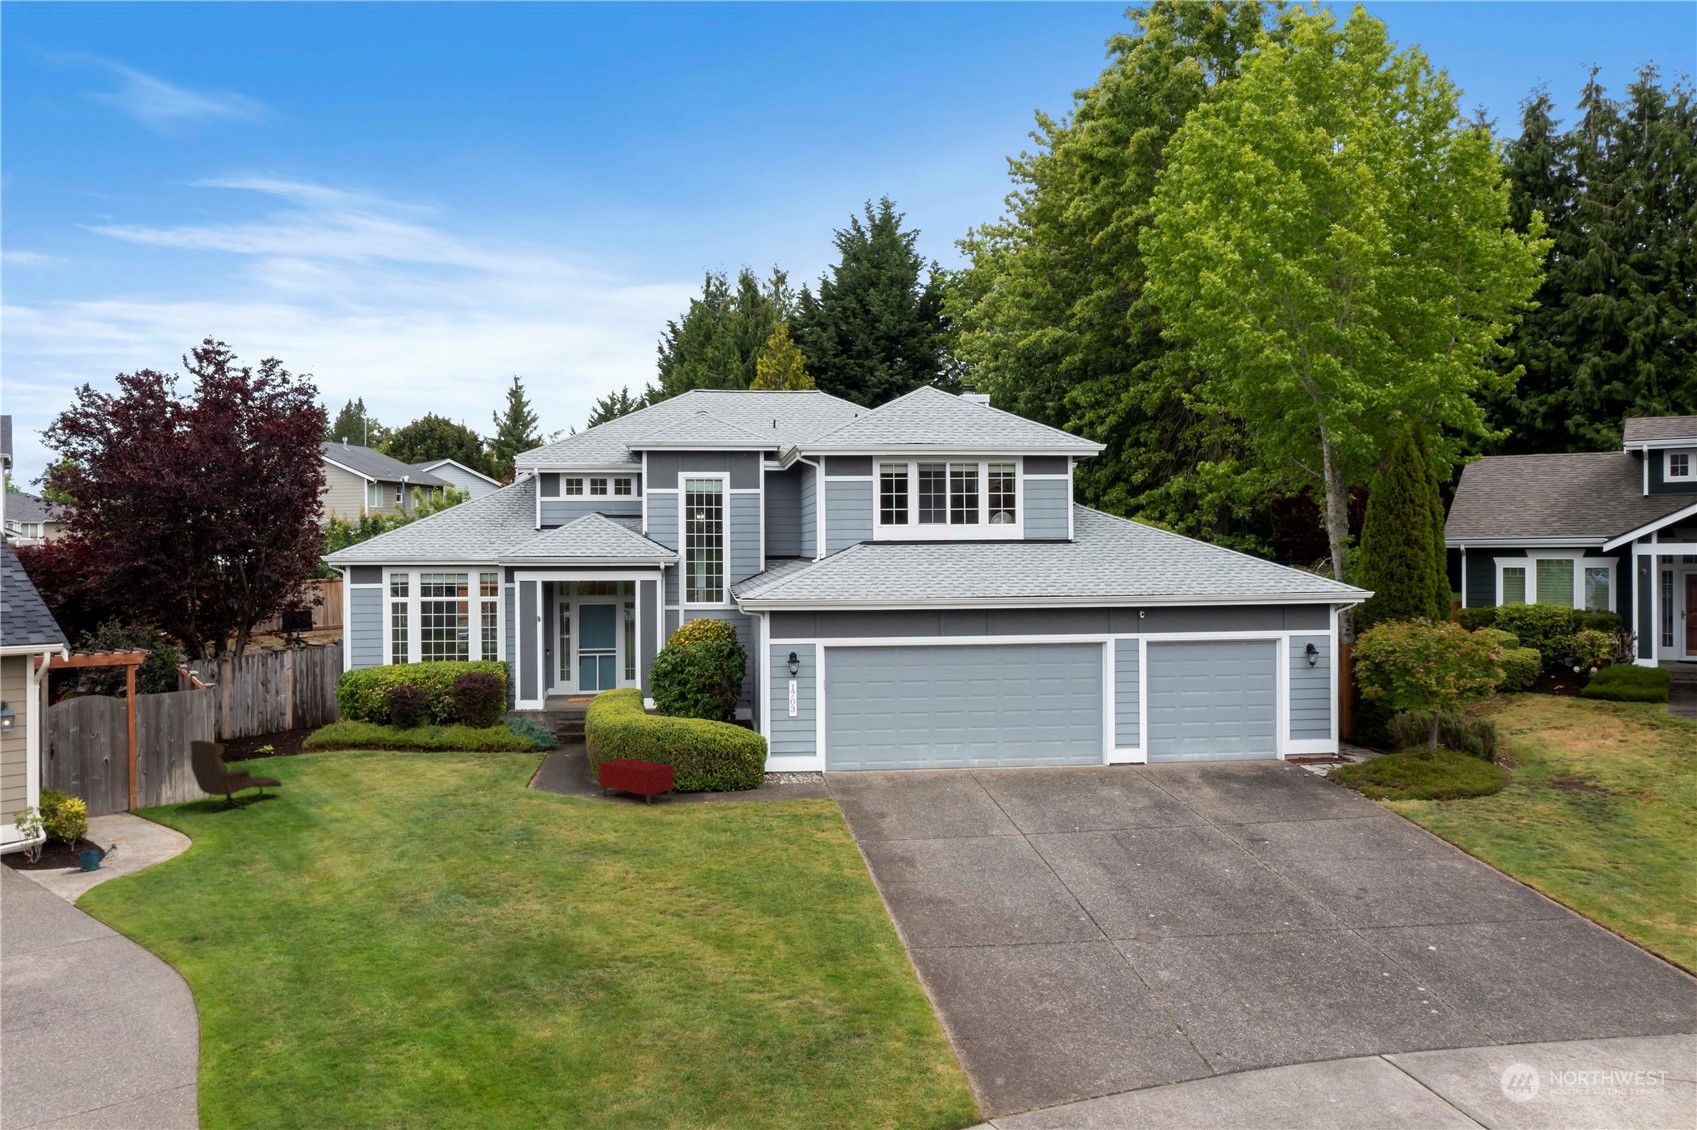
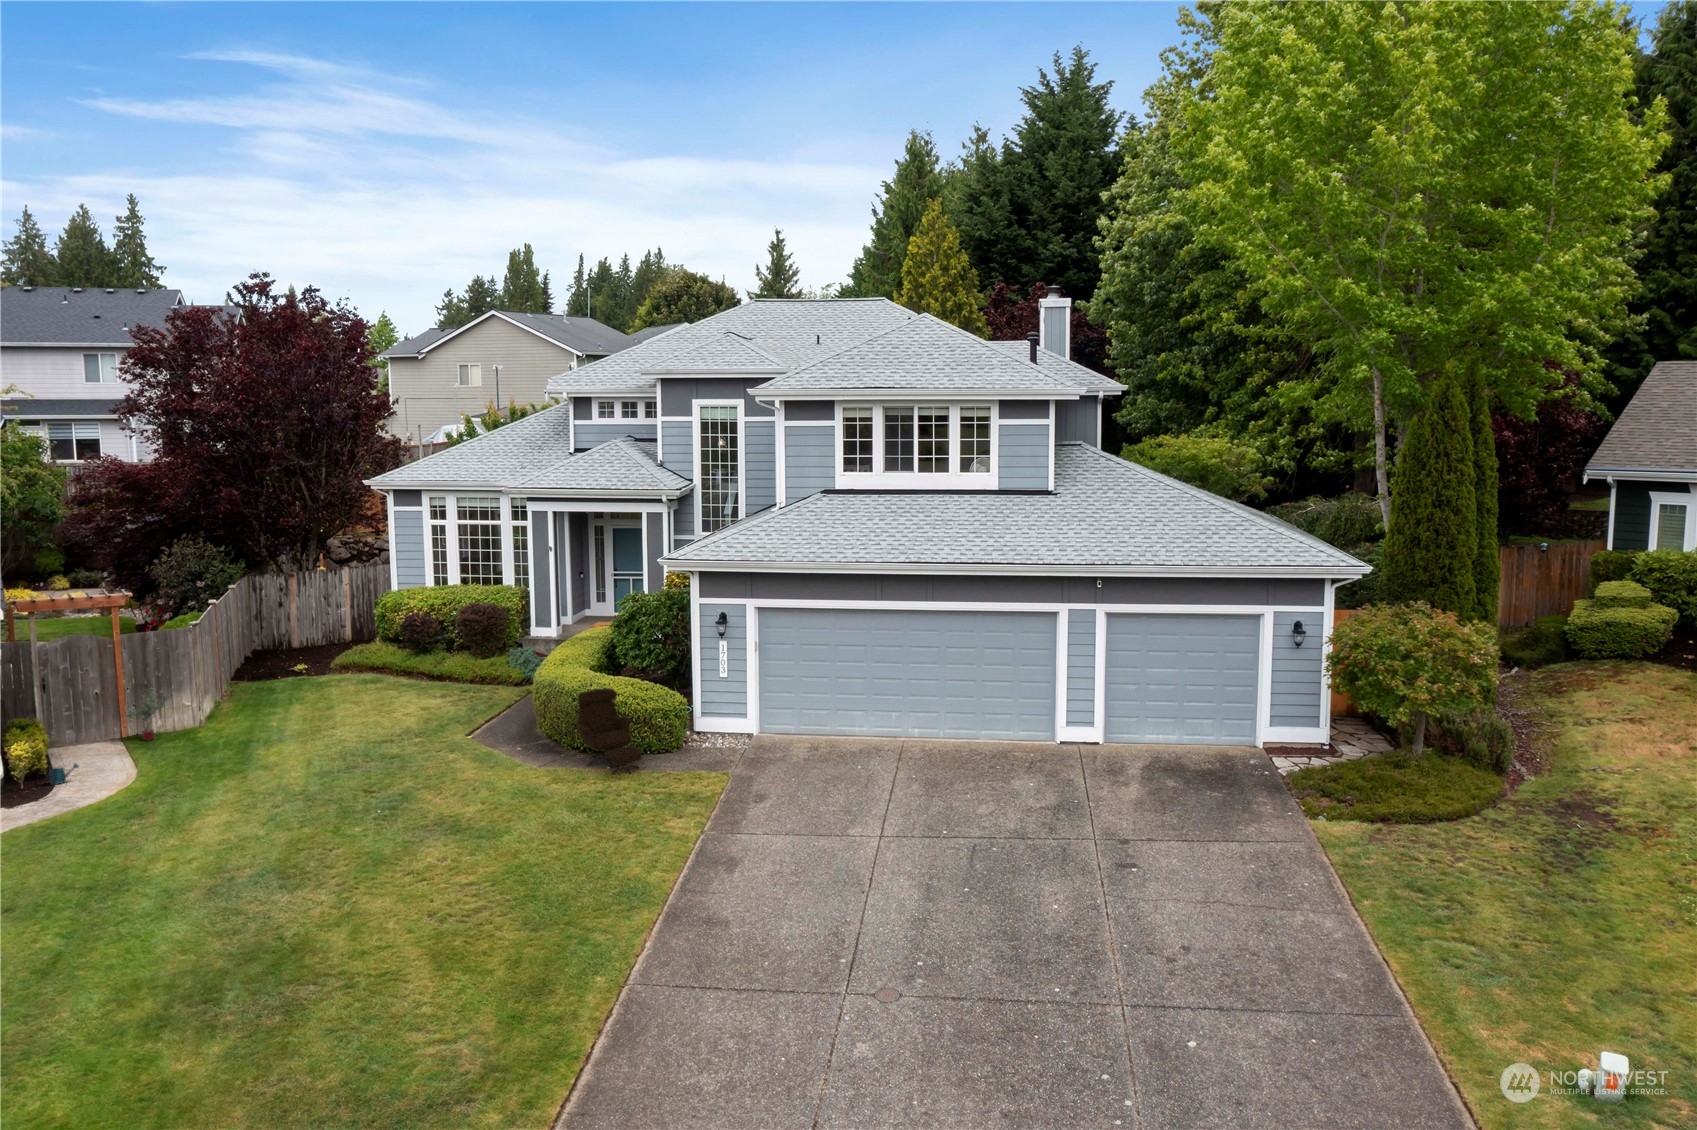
lounge chair: present [190,740,282,813] -> present [576,688,642,773]
bench: present [599,758,674,806] -> none [505,706,562,757]
potted tree: none [126,762,185,827] -> present [123,691,168,741]

